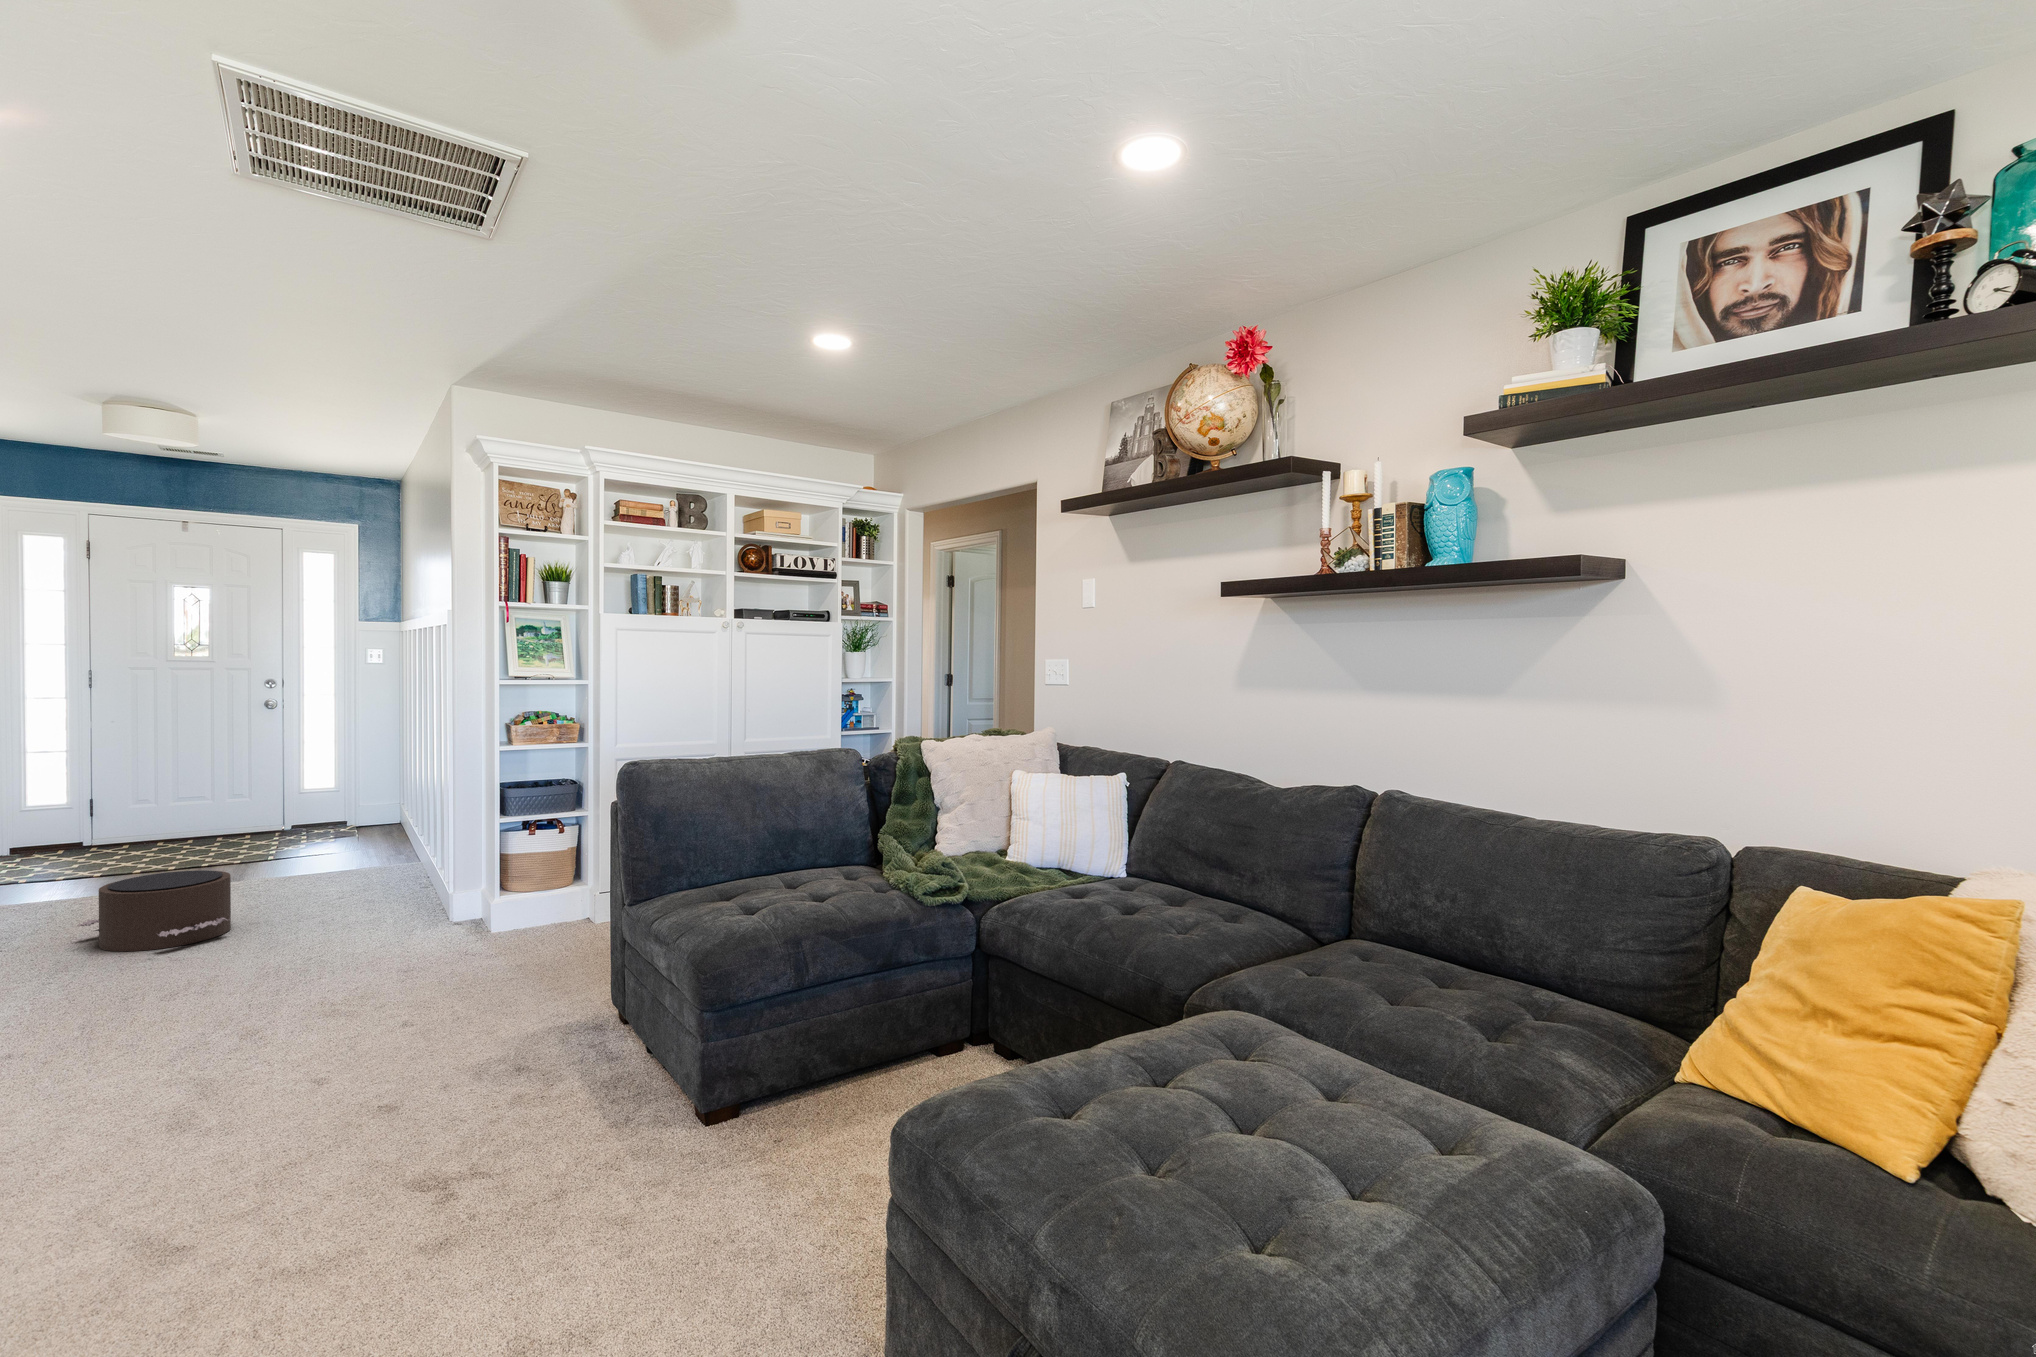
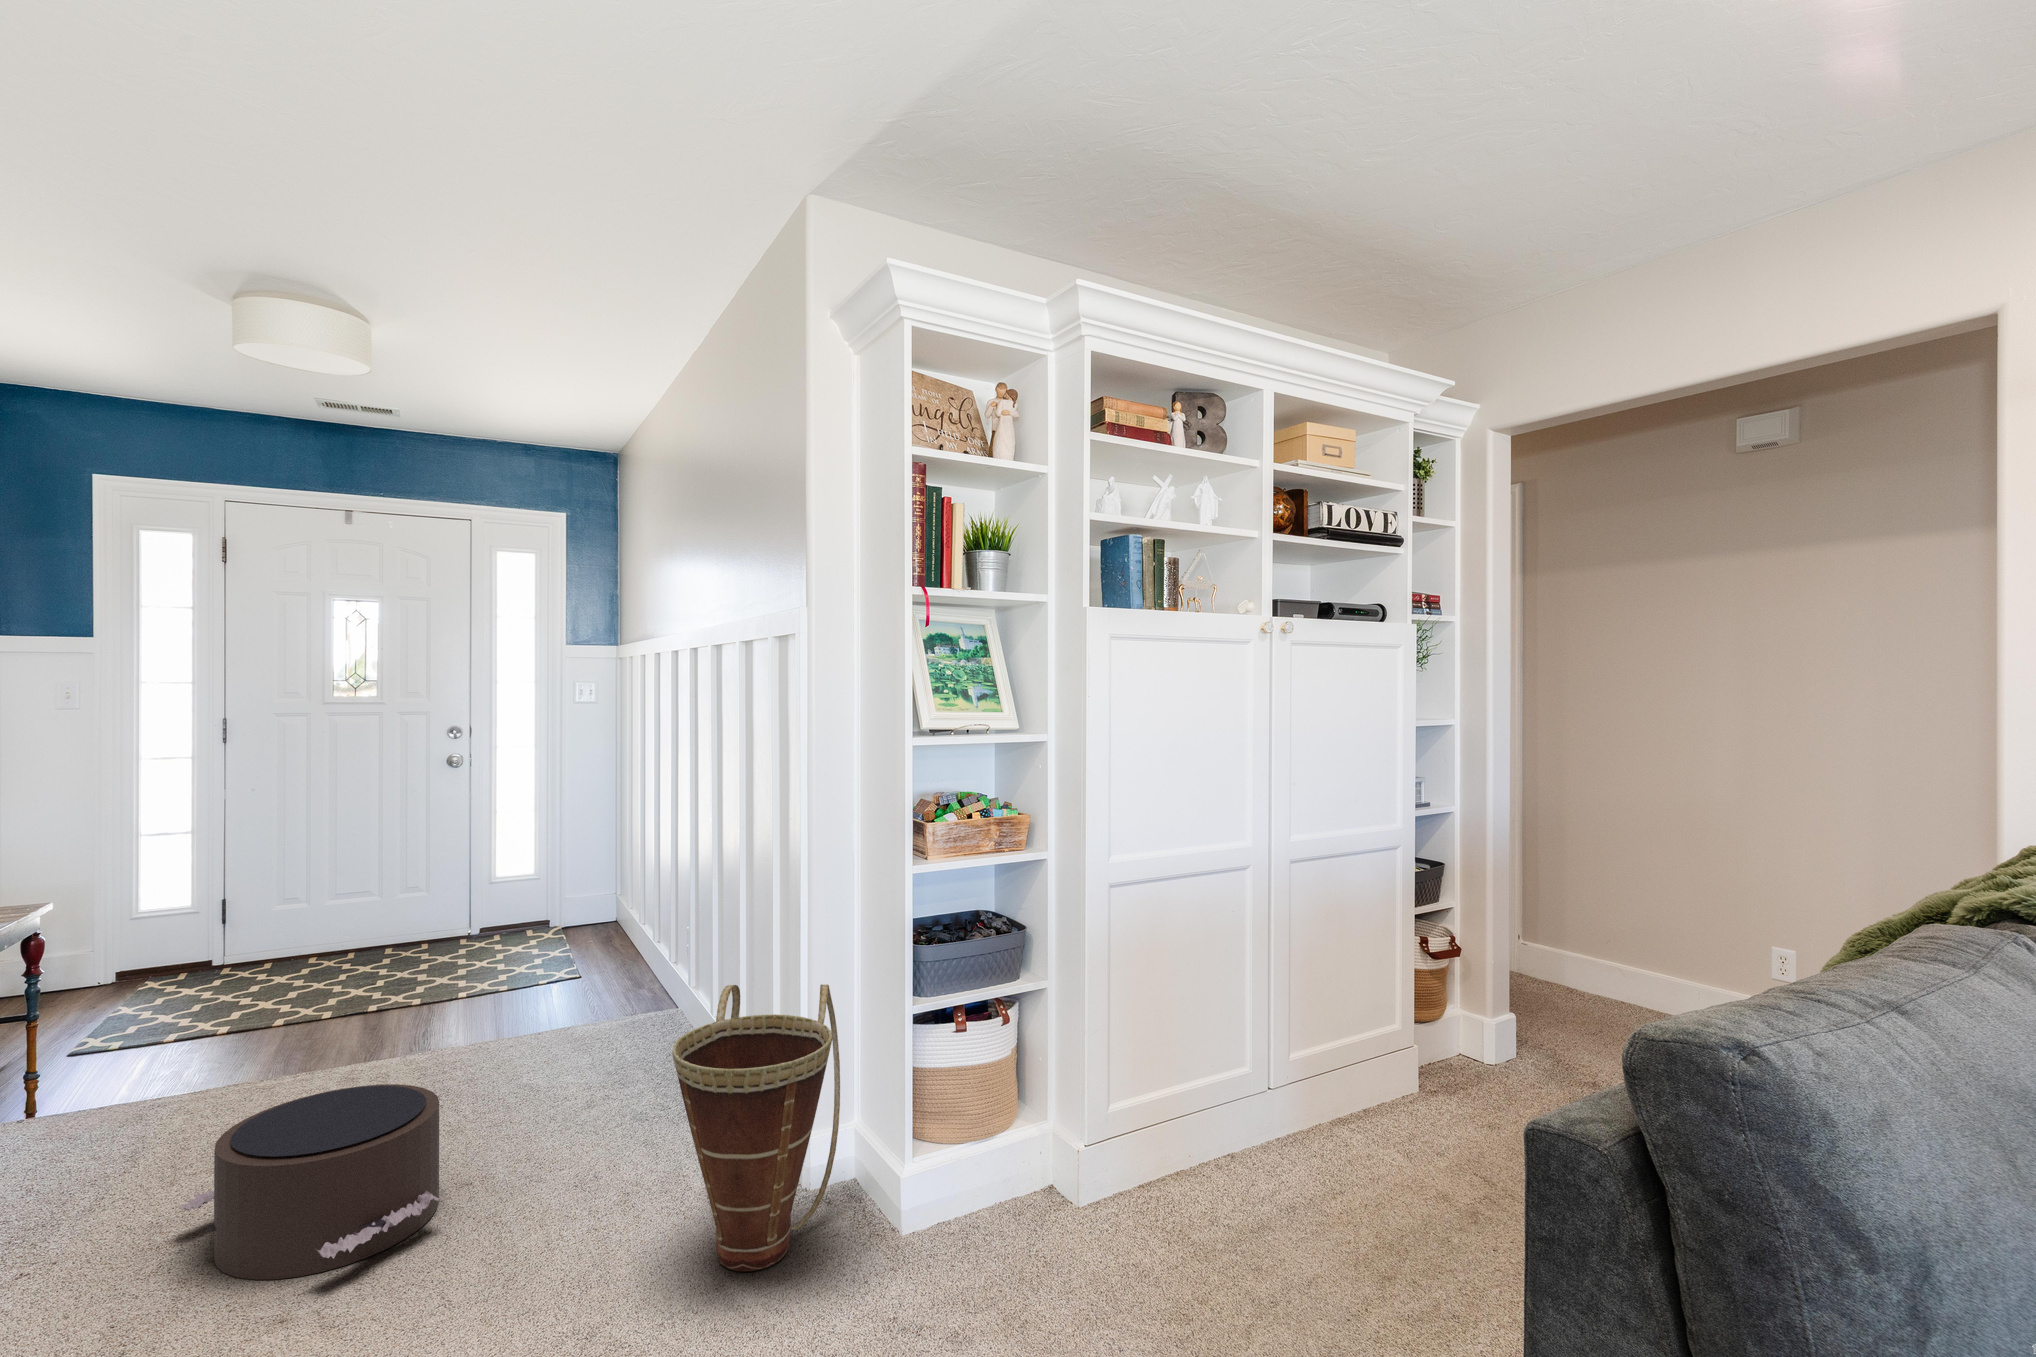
basket: none [352,812,465,944] -> present [672,985,840,1272]

